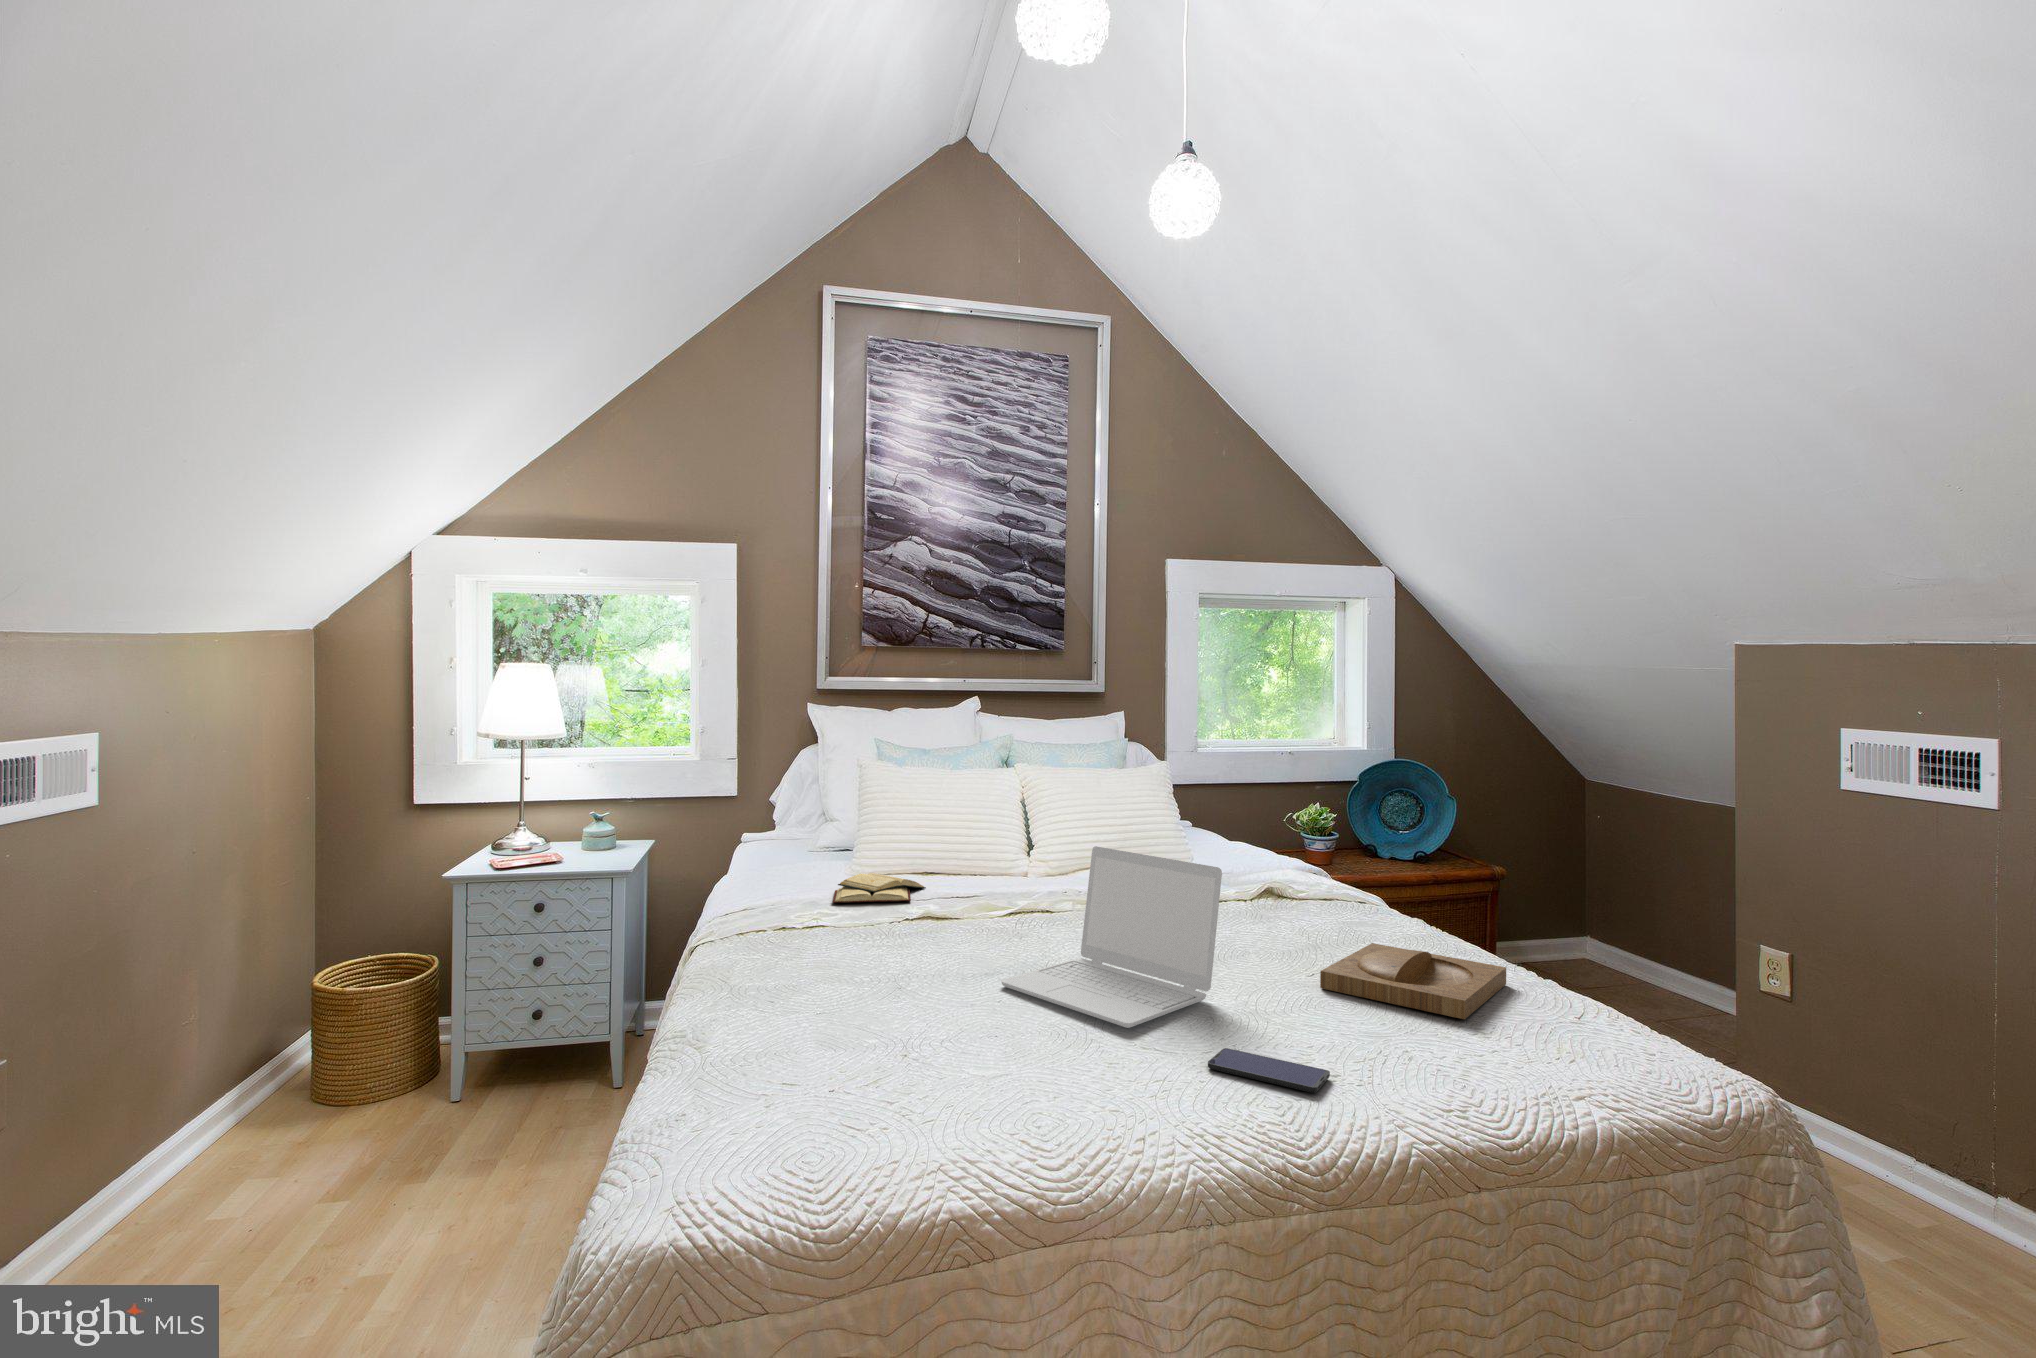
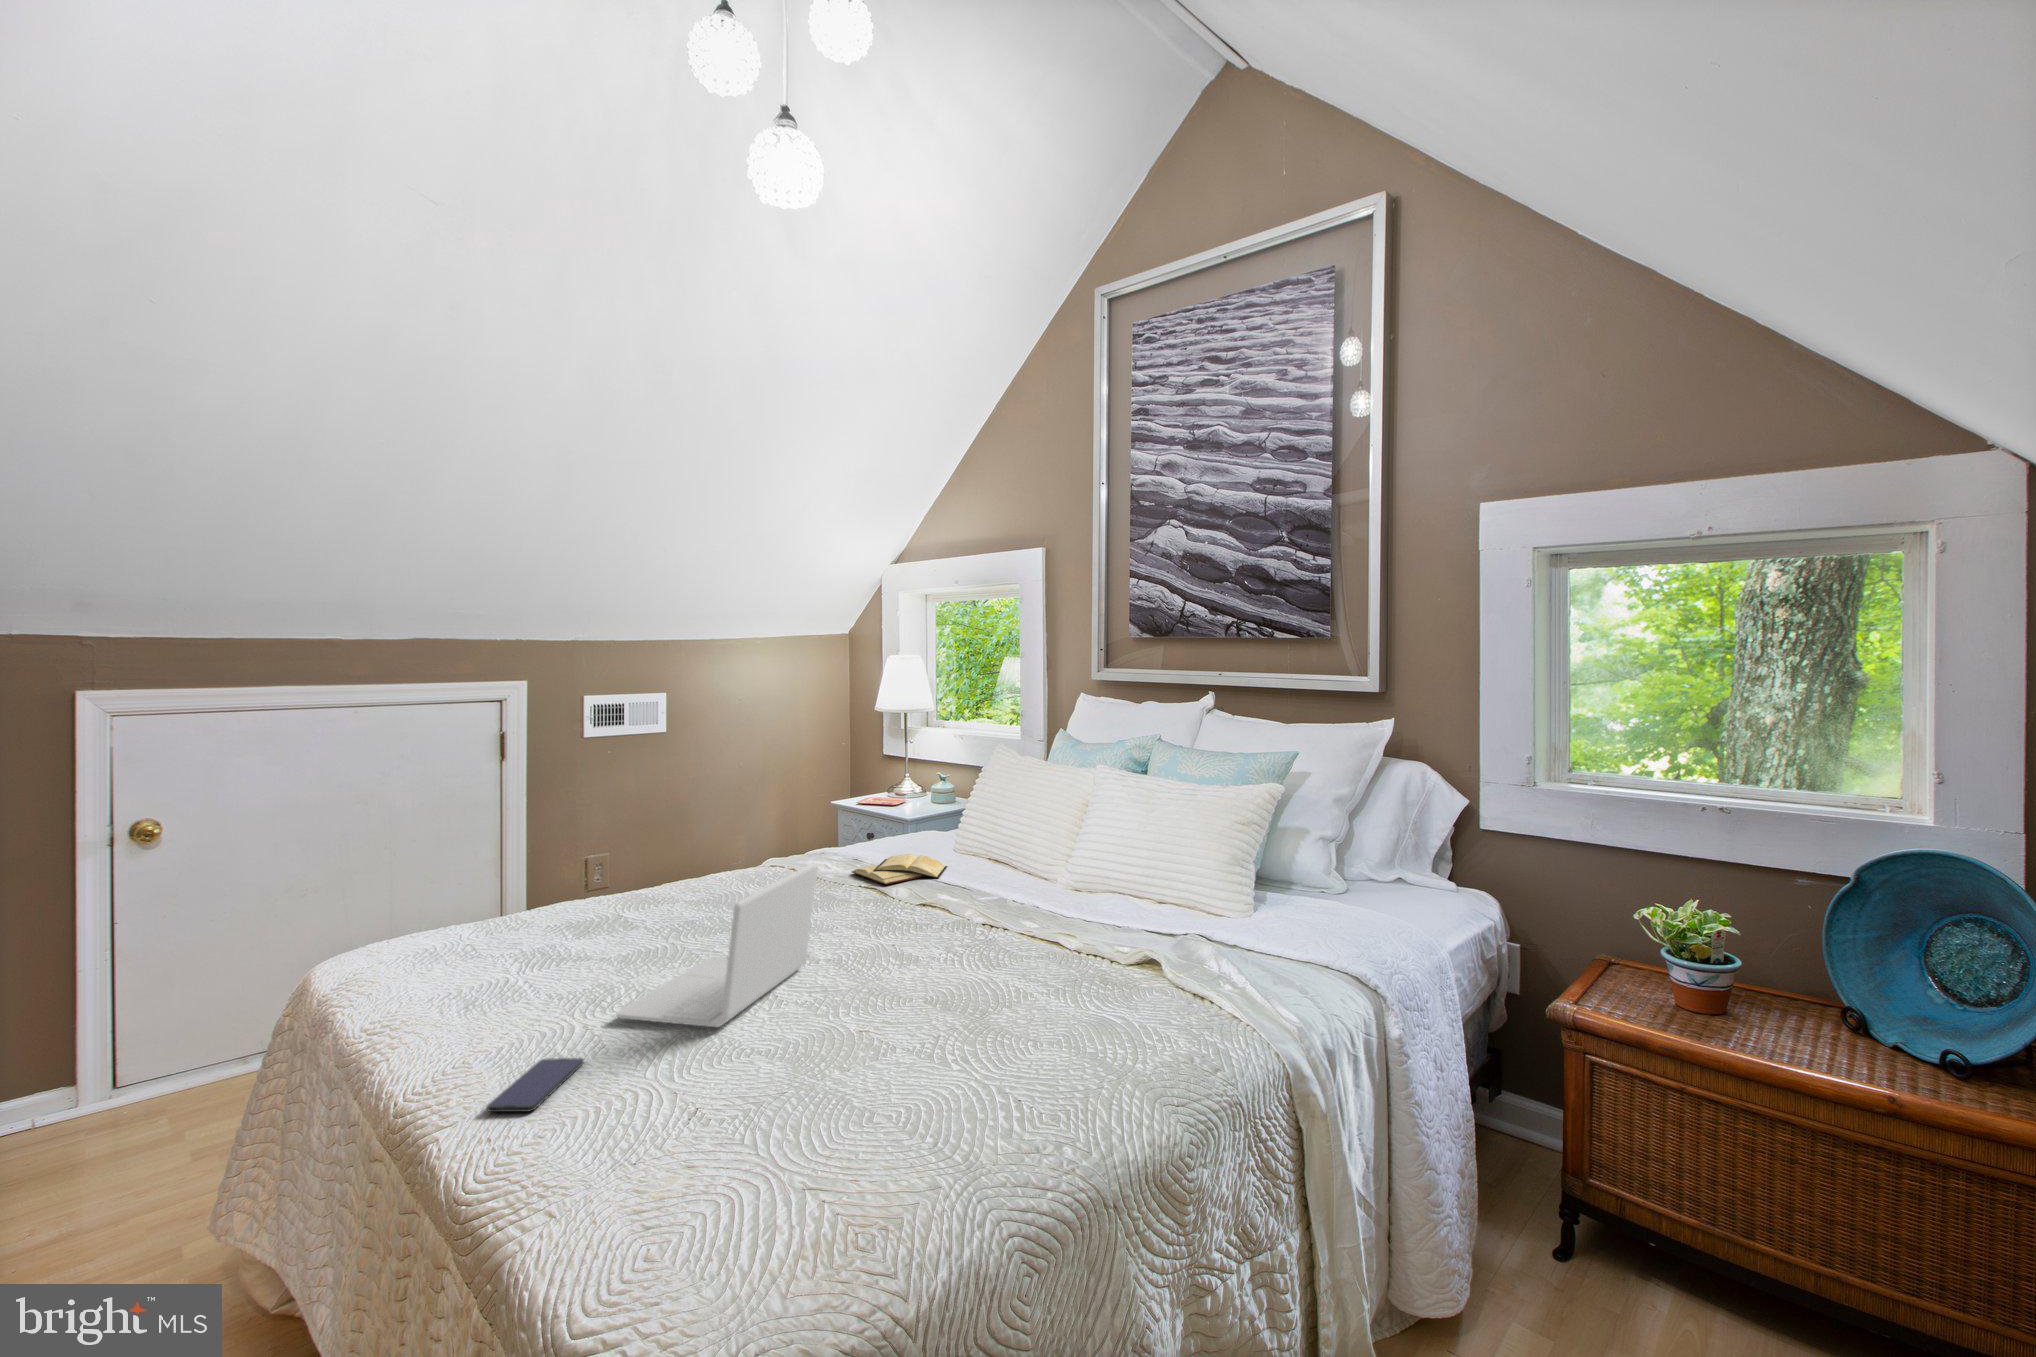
tray: present [1320,943,1506,1019] -> none [730,1046,954,1161]

